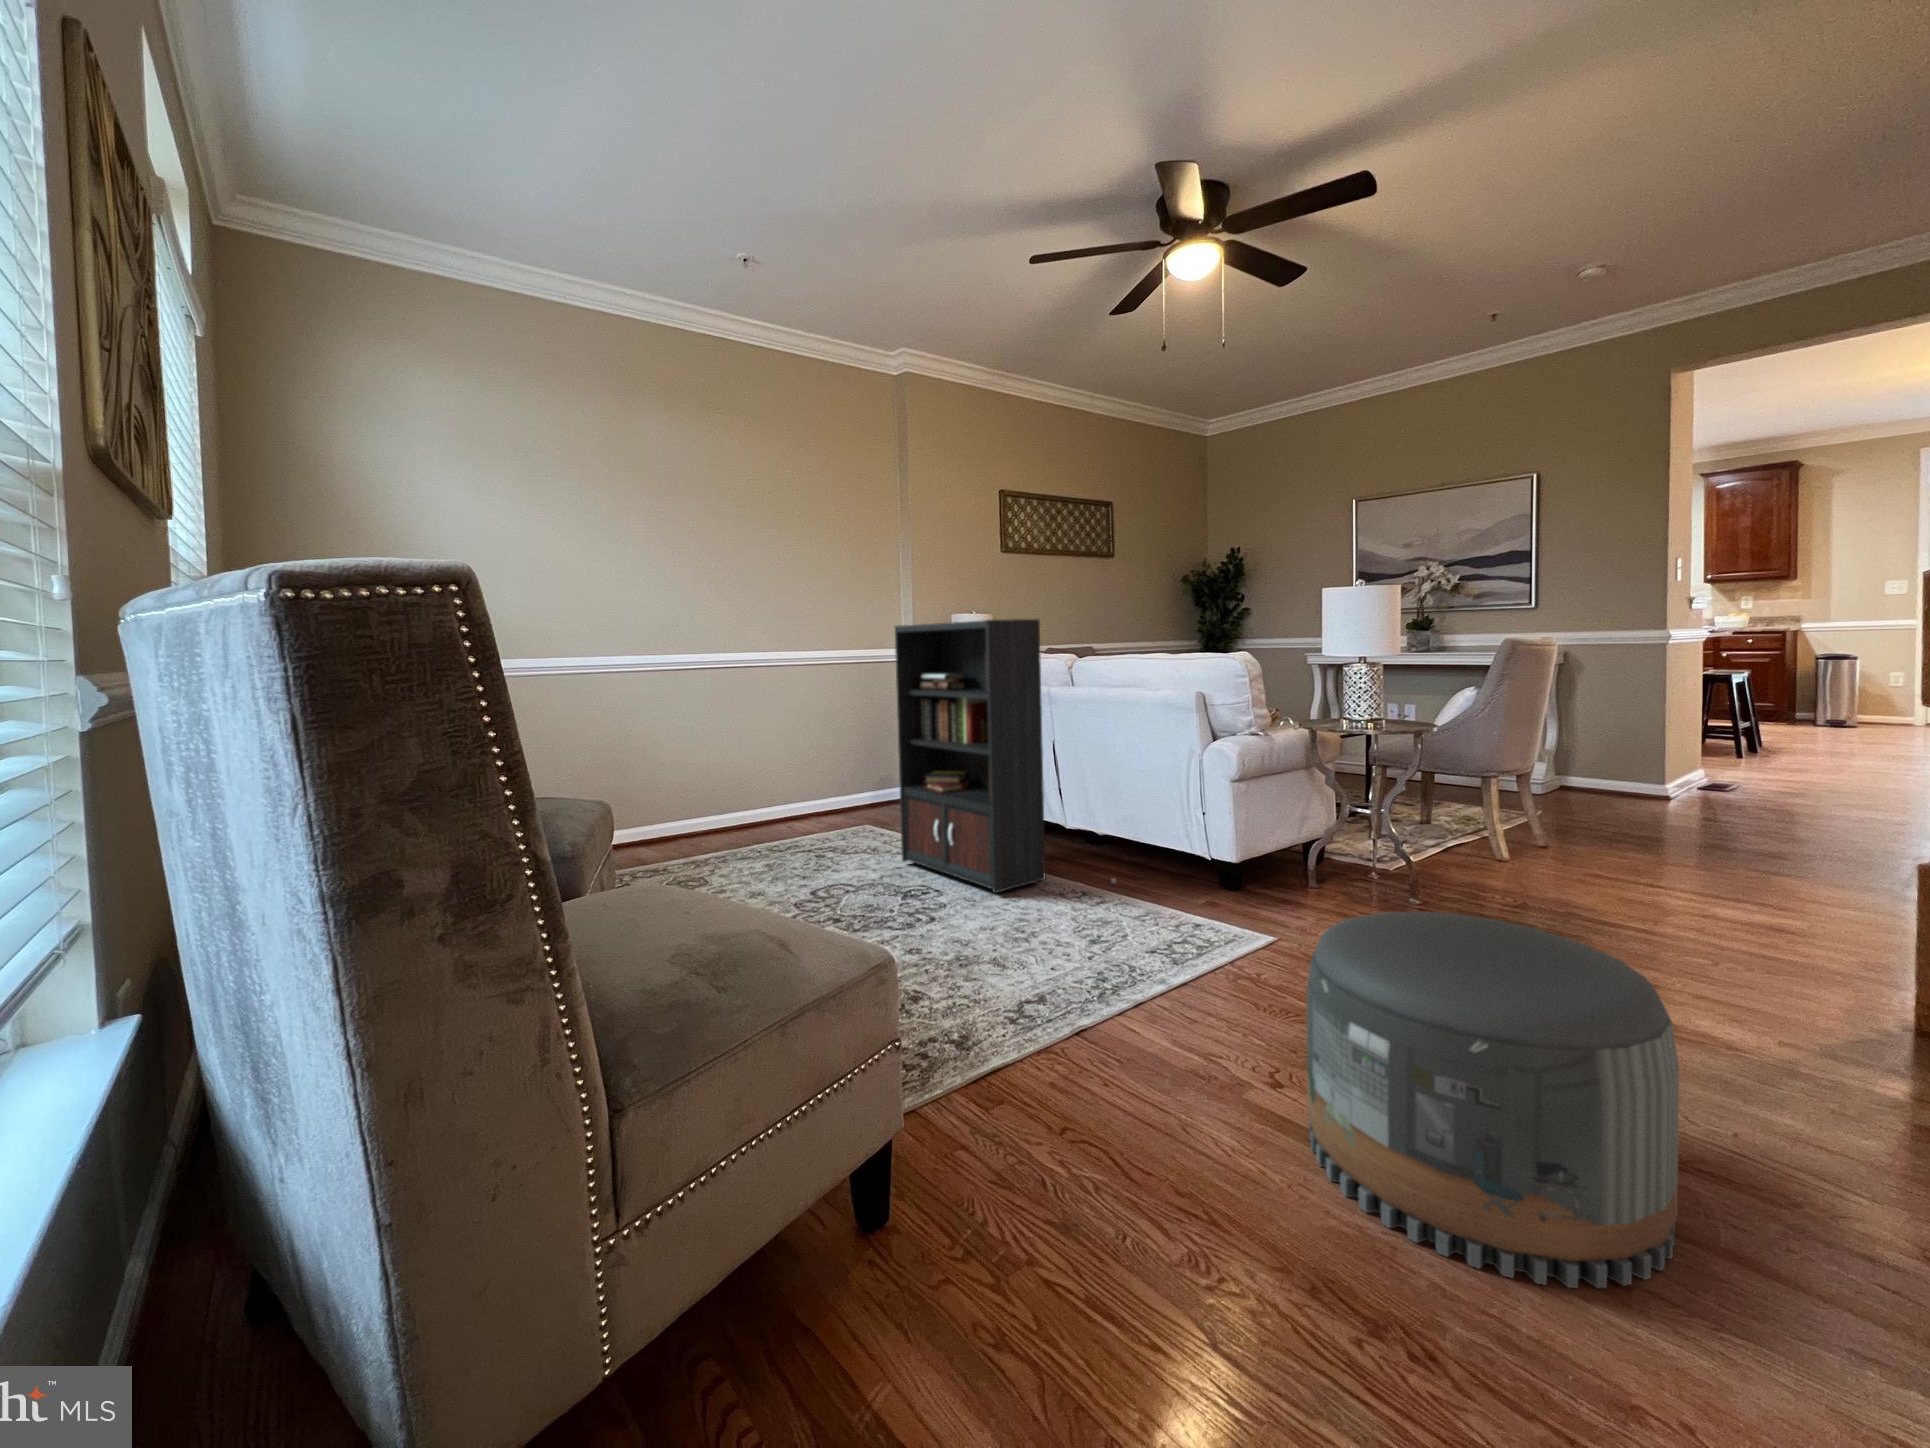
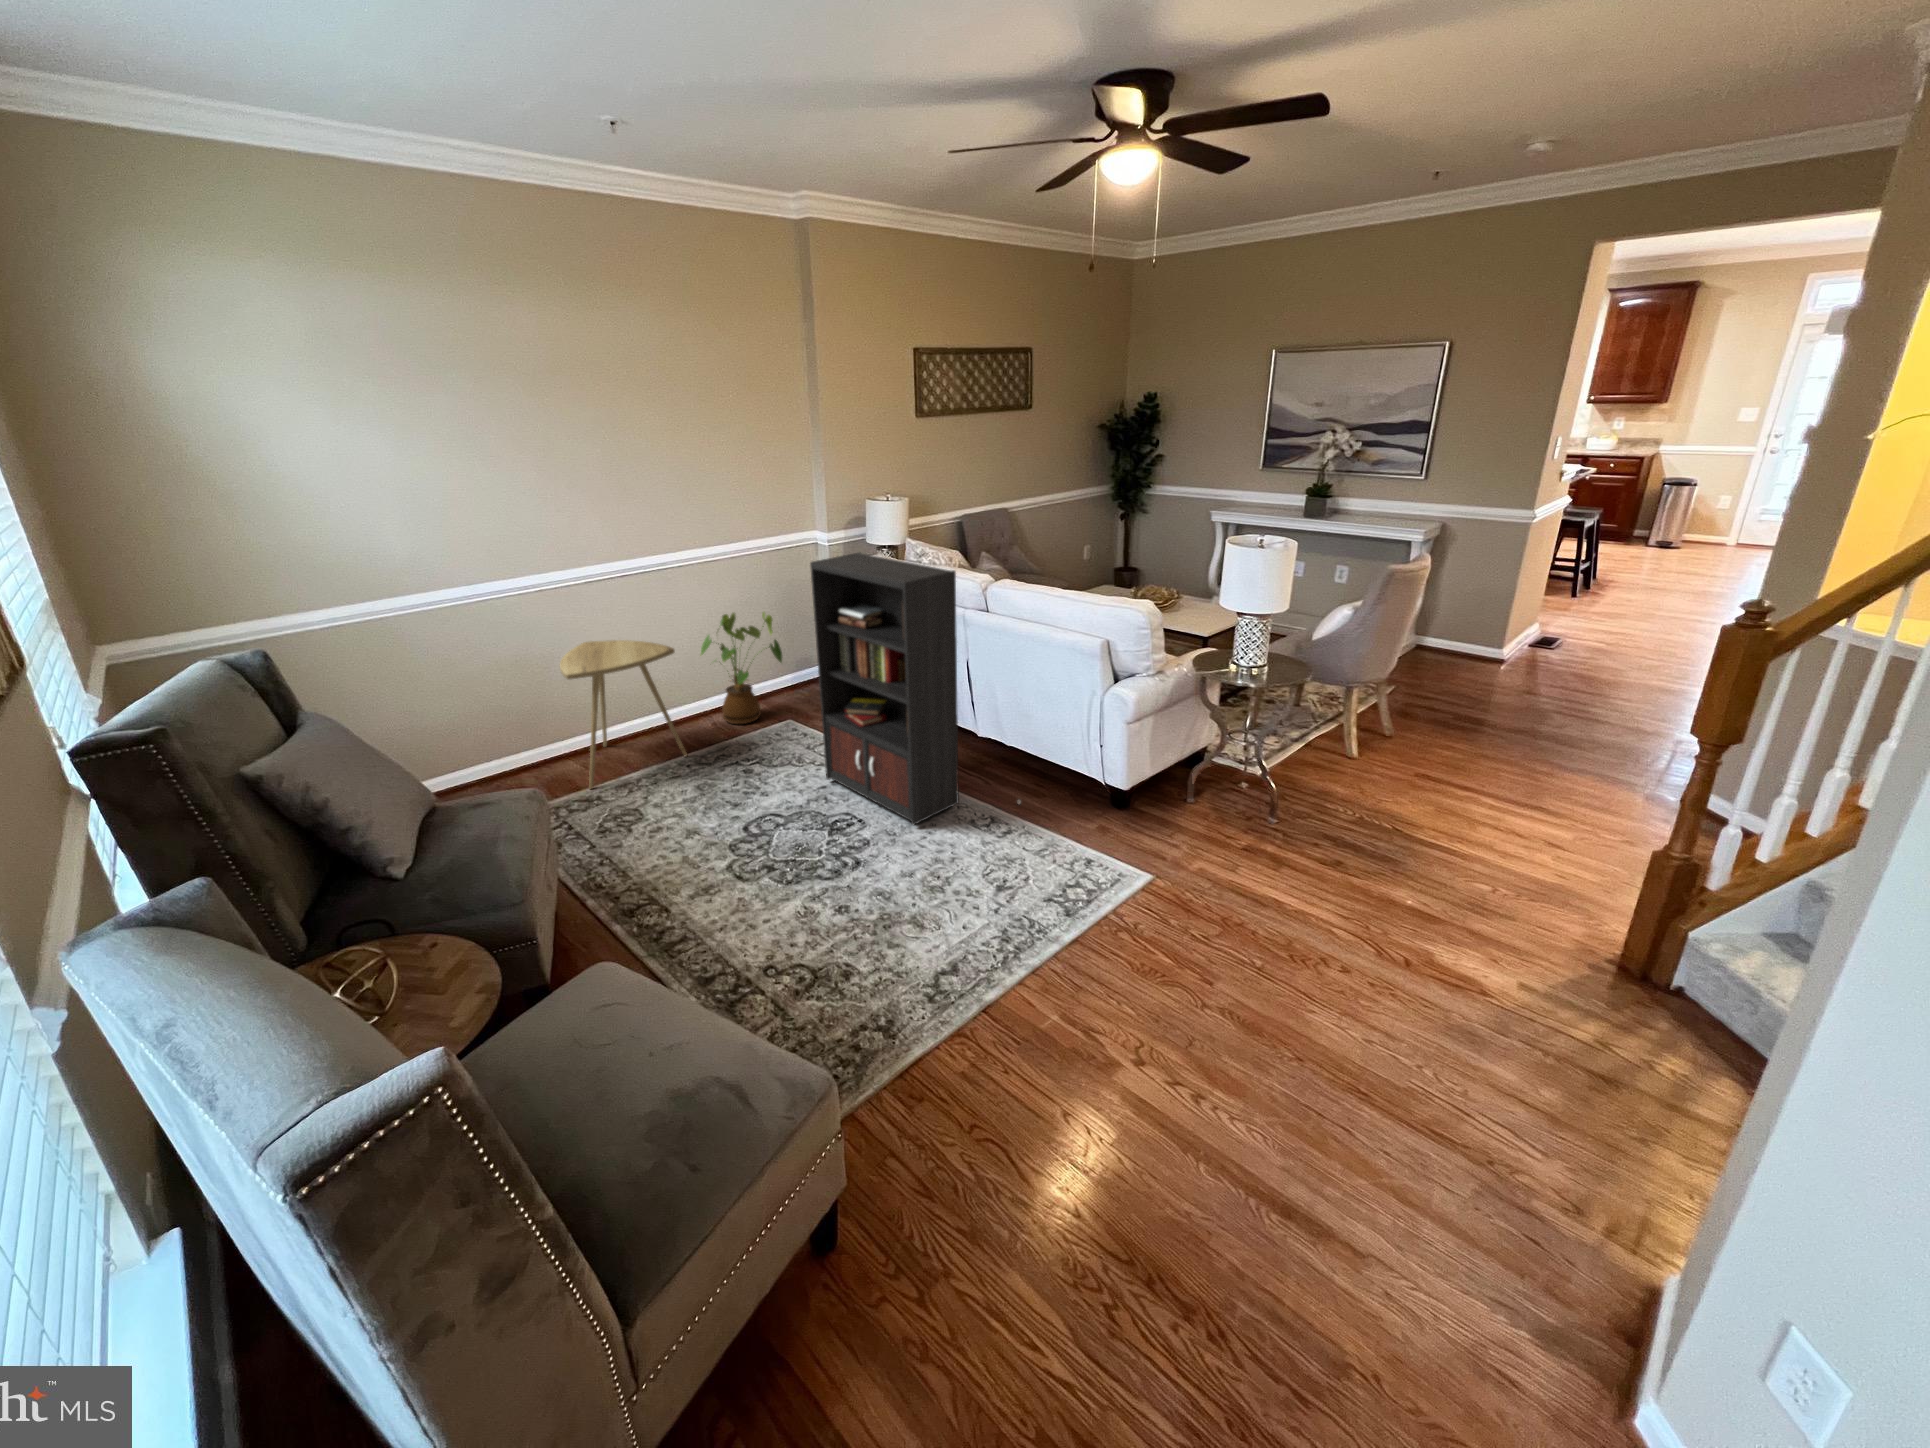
house plant: none [780,715,863,827] -> present [700,612,782,724]
side table: none [644,726,760,864] -> present [560,640,687,789]
pouf: present [1306,911,1679,1288] -> none [1160,951,1429,1264]

